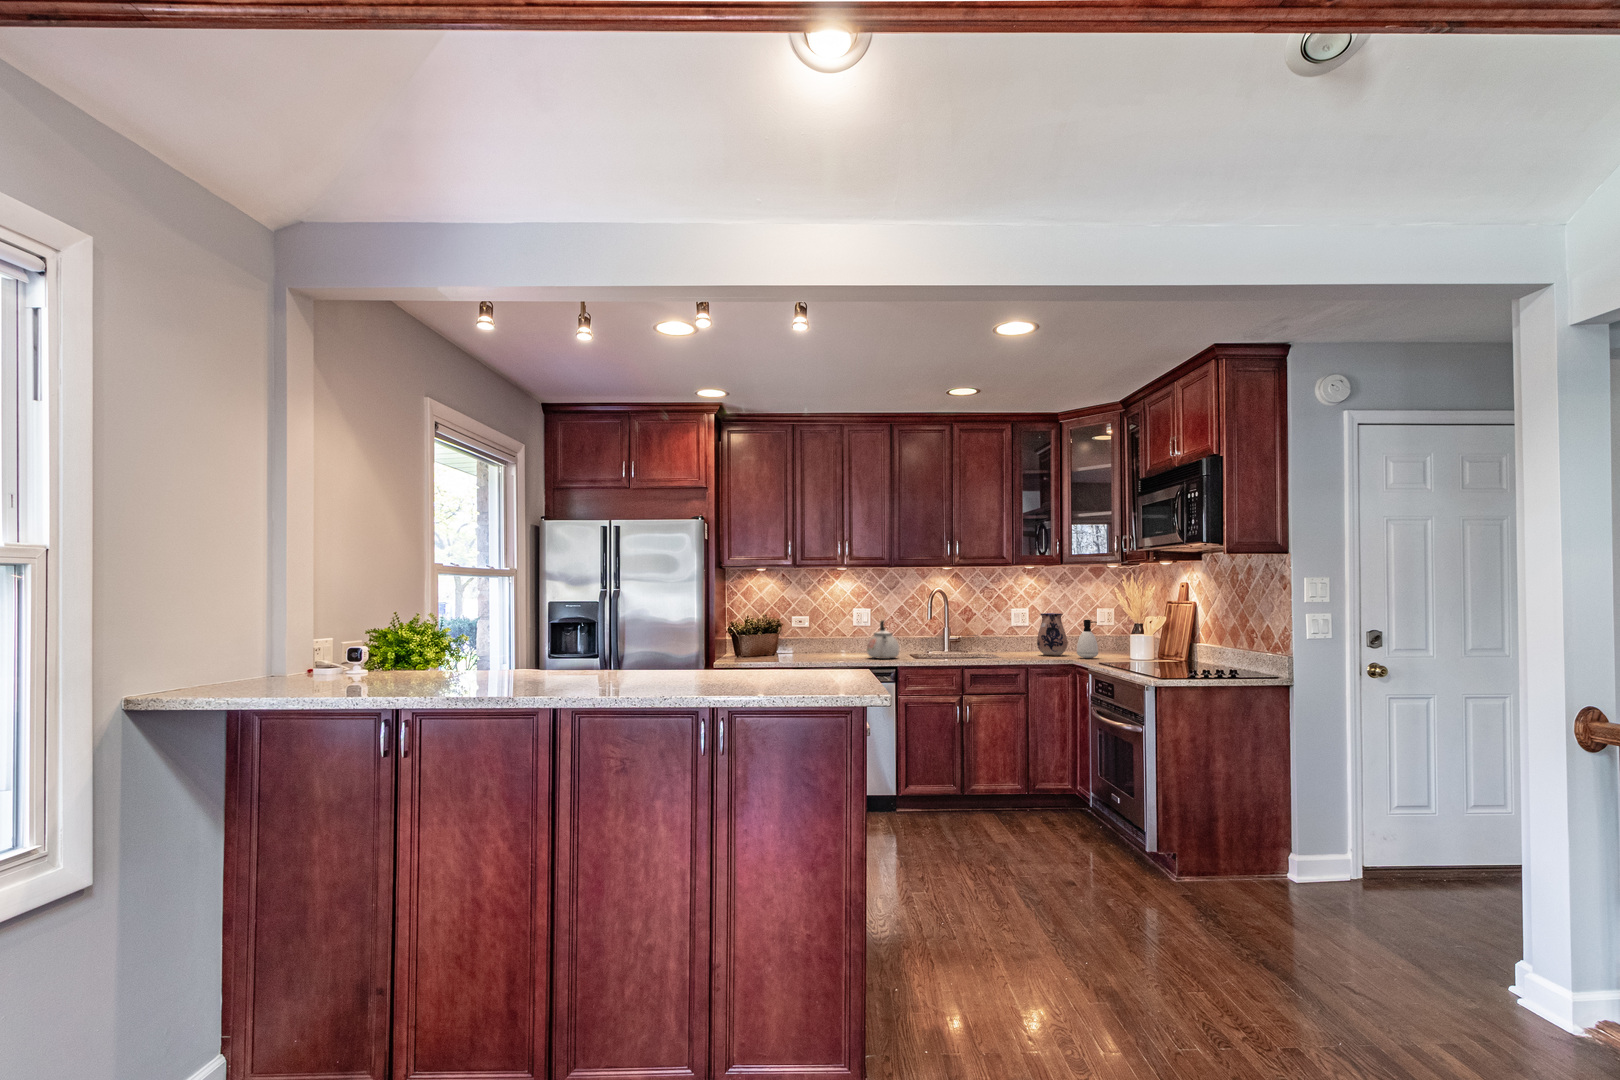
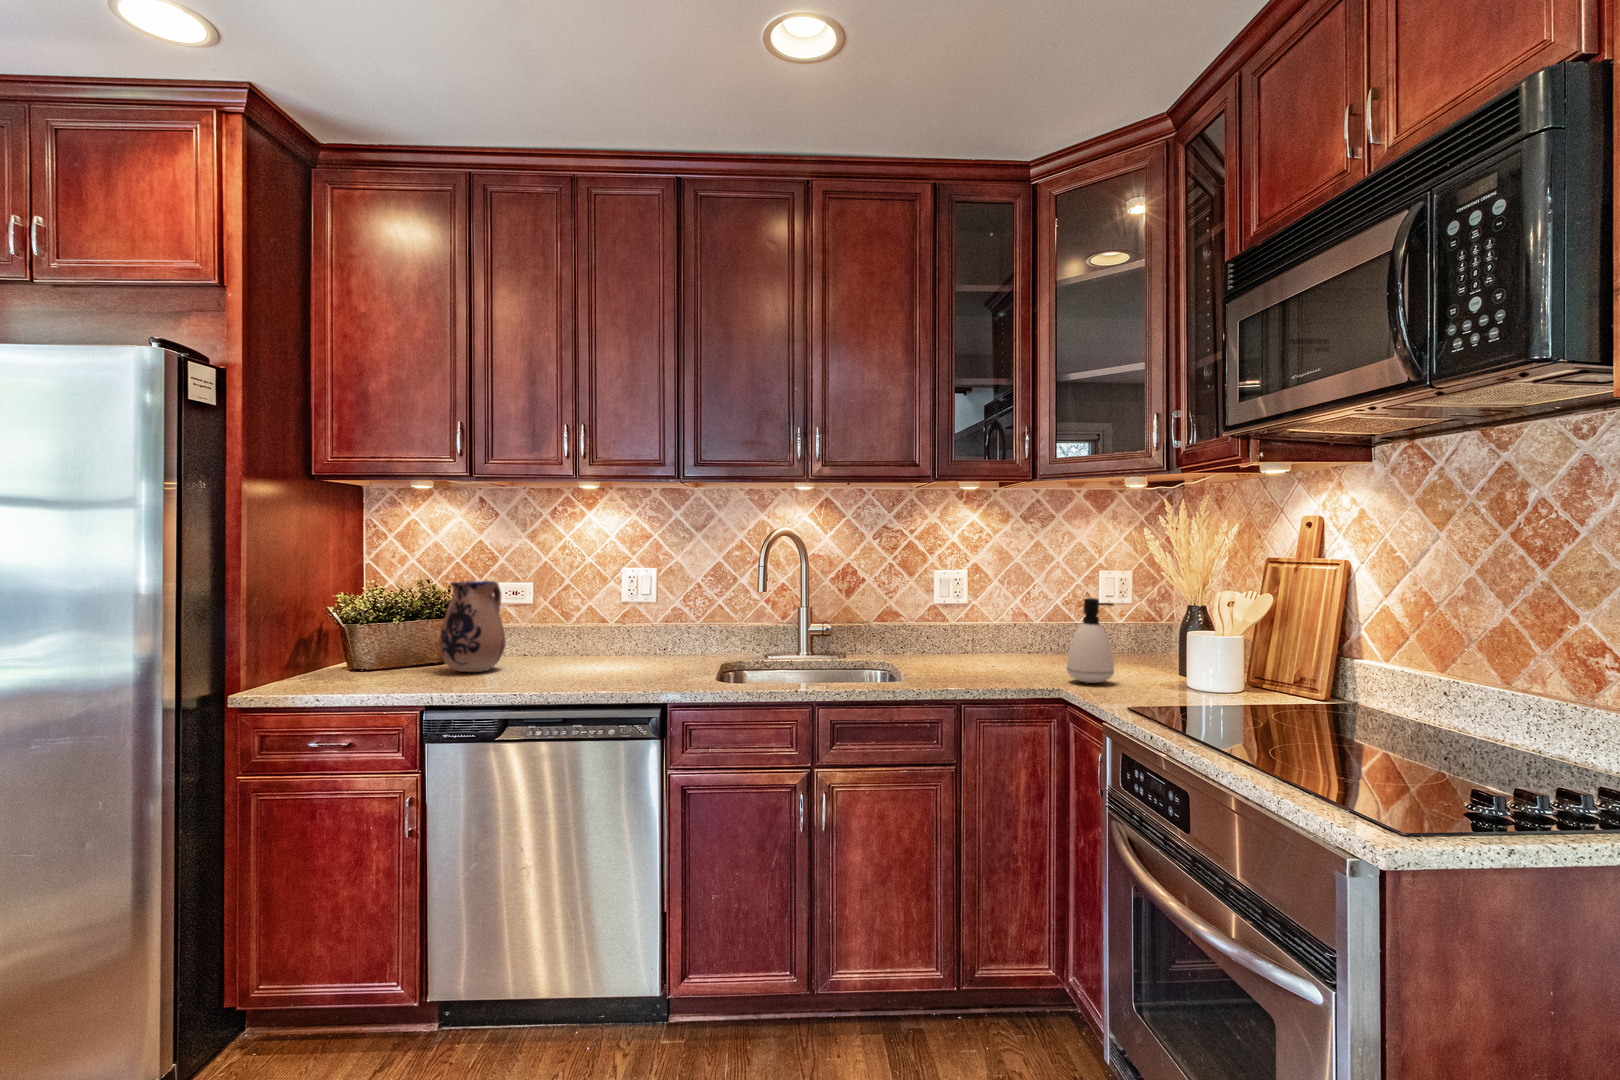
ceramic pitcher: present [1037,613,1068,656] -> present [439,581,506,672]
kettle: present [867,621,899,659] -> none [610,597,683,683]

